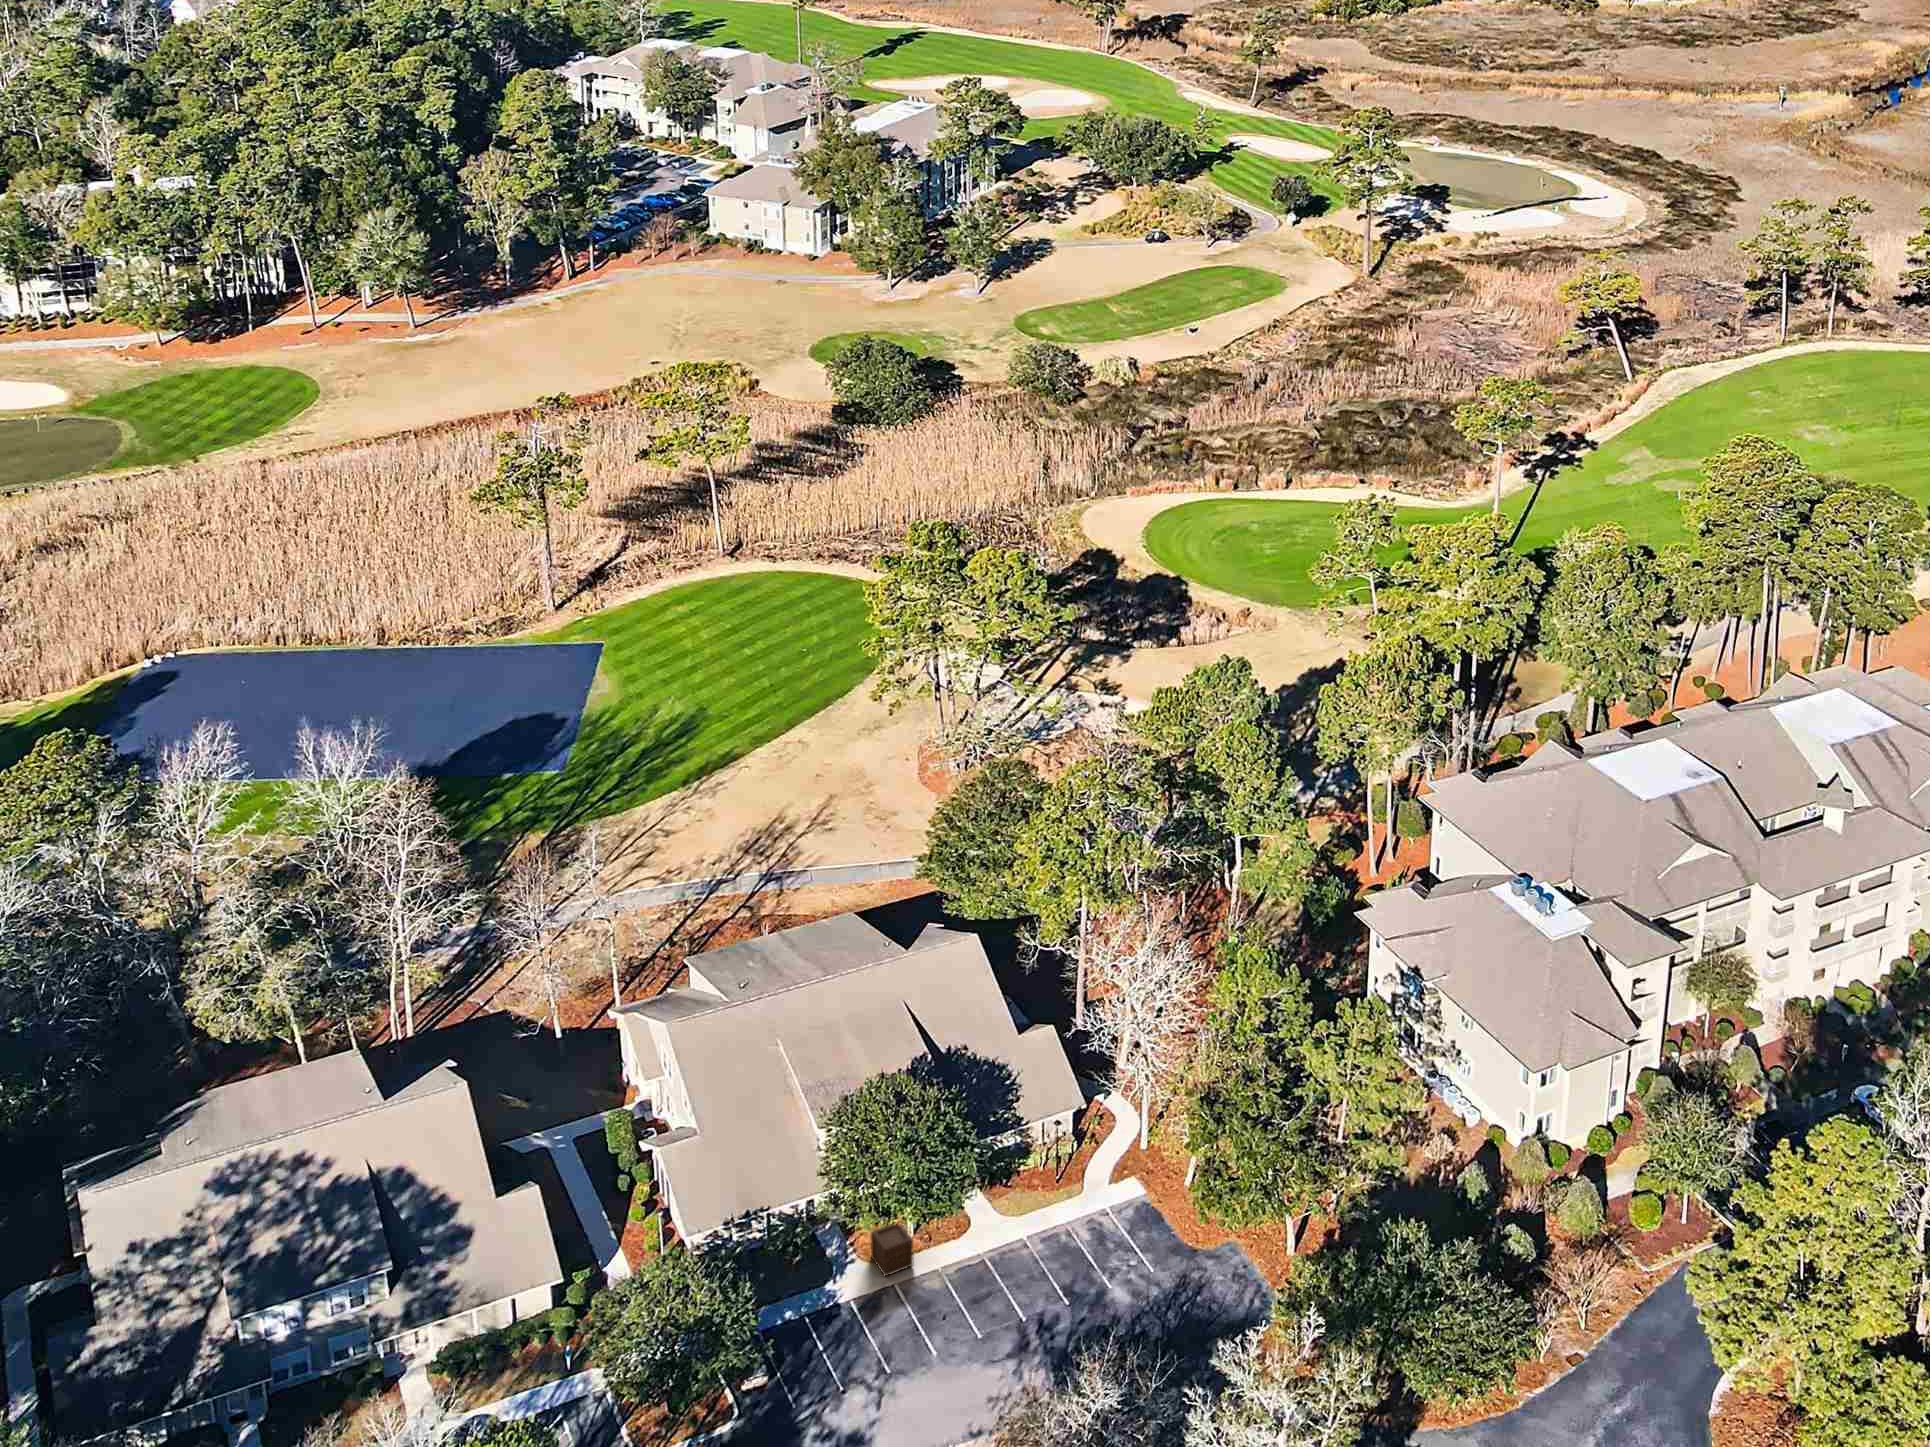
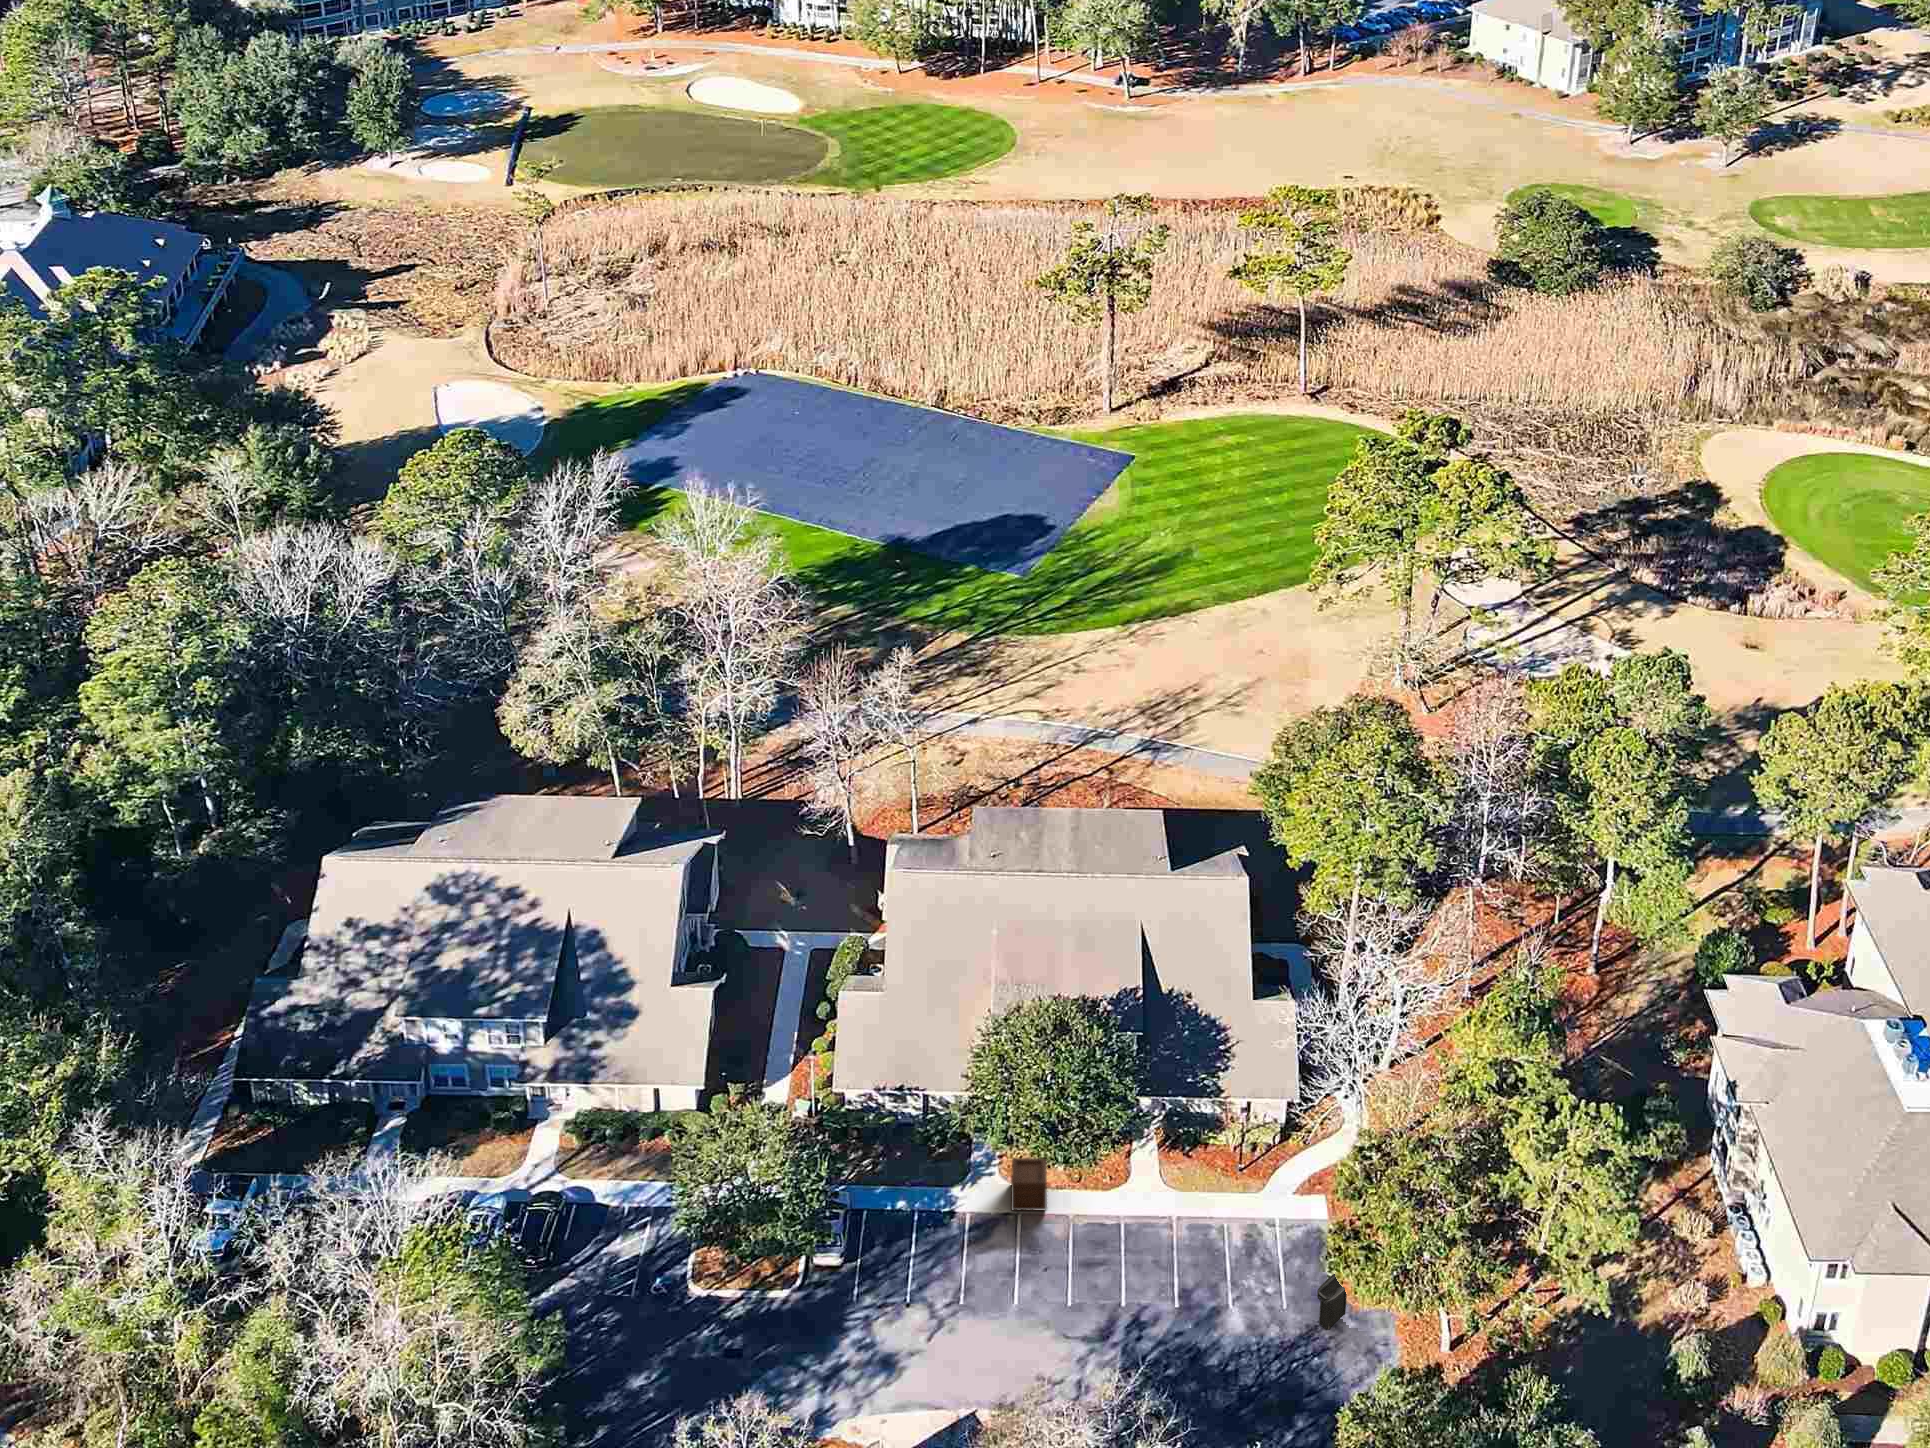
trash can: none [1169,1213,1188,1265] -> present [1317,1274,1347,1329]

